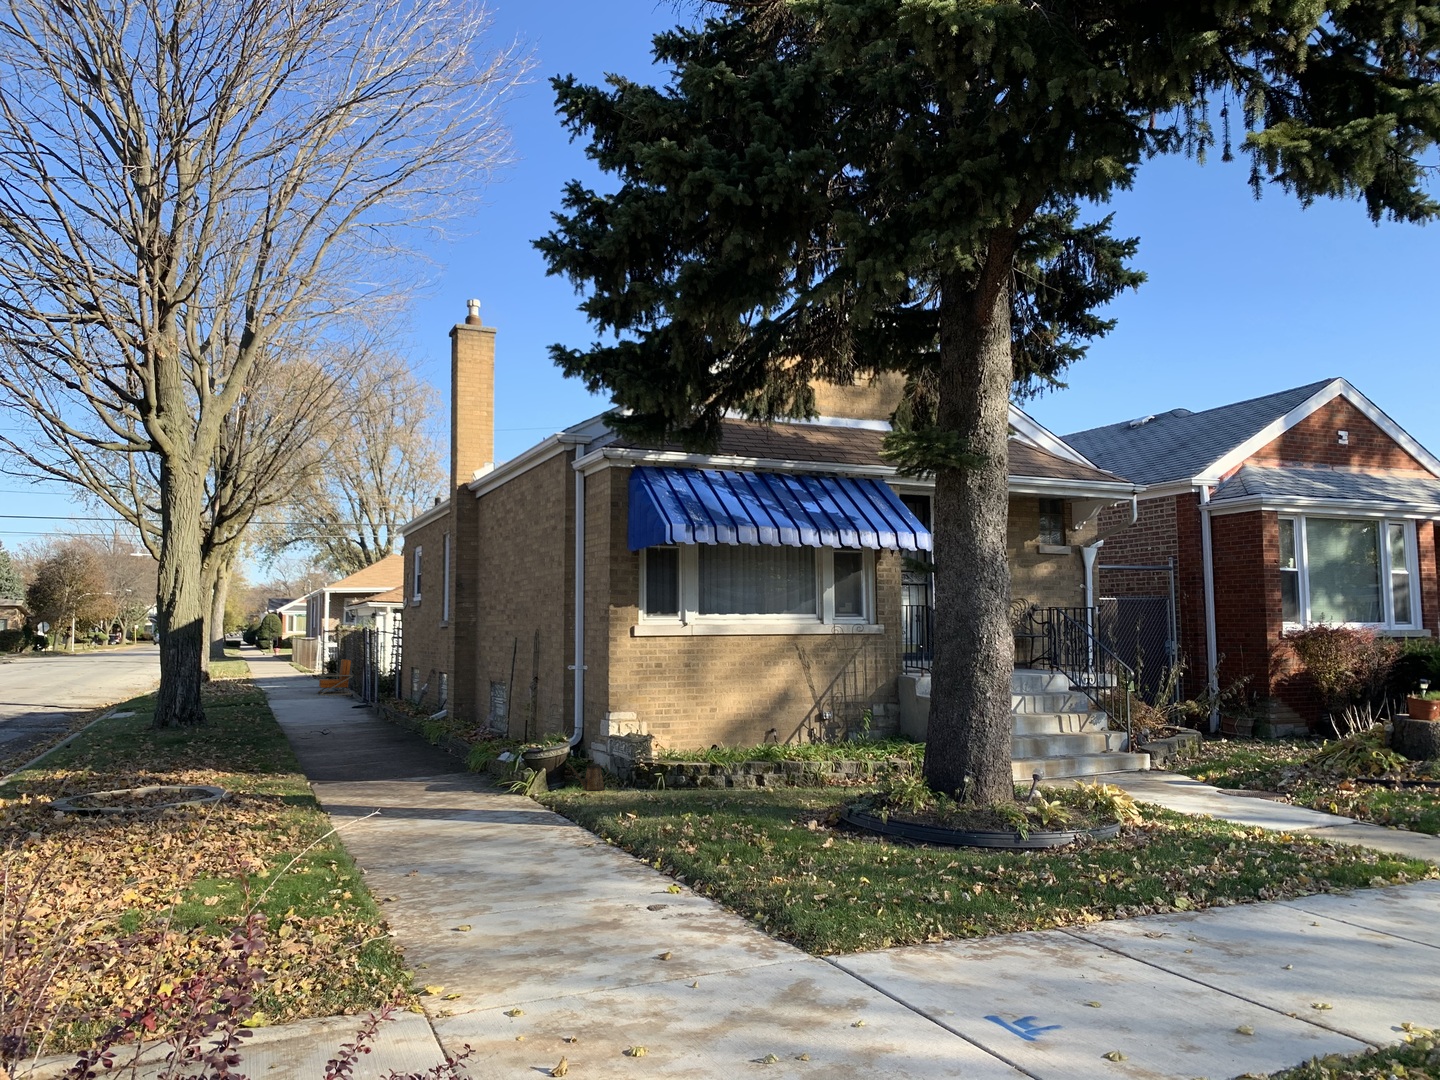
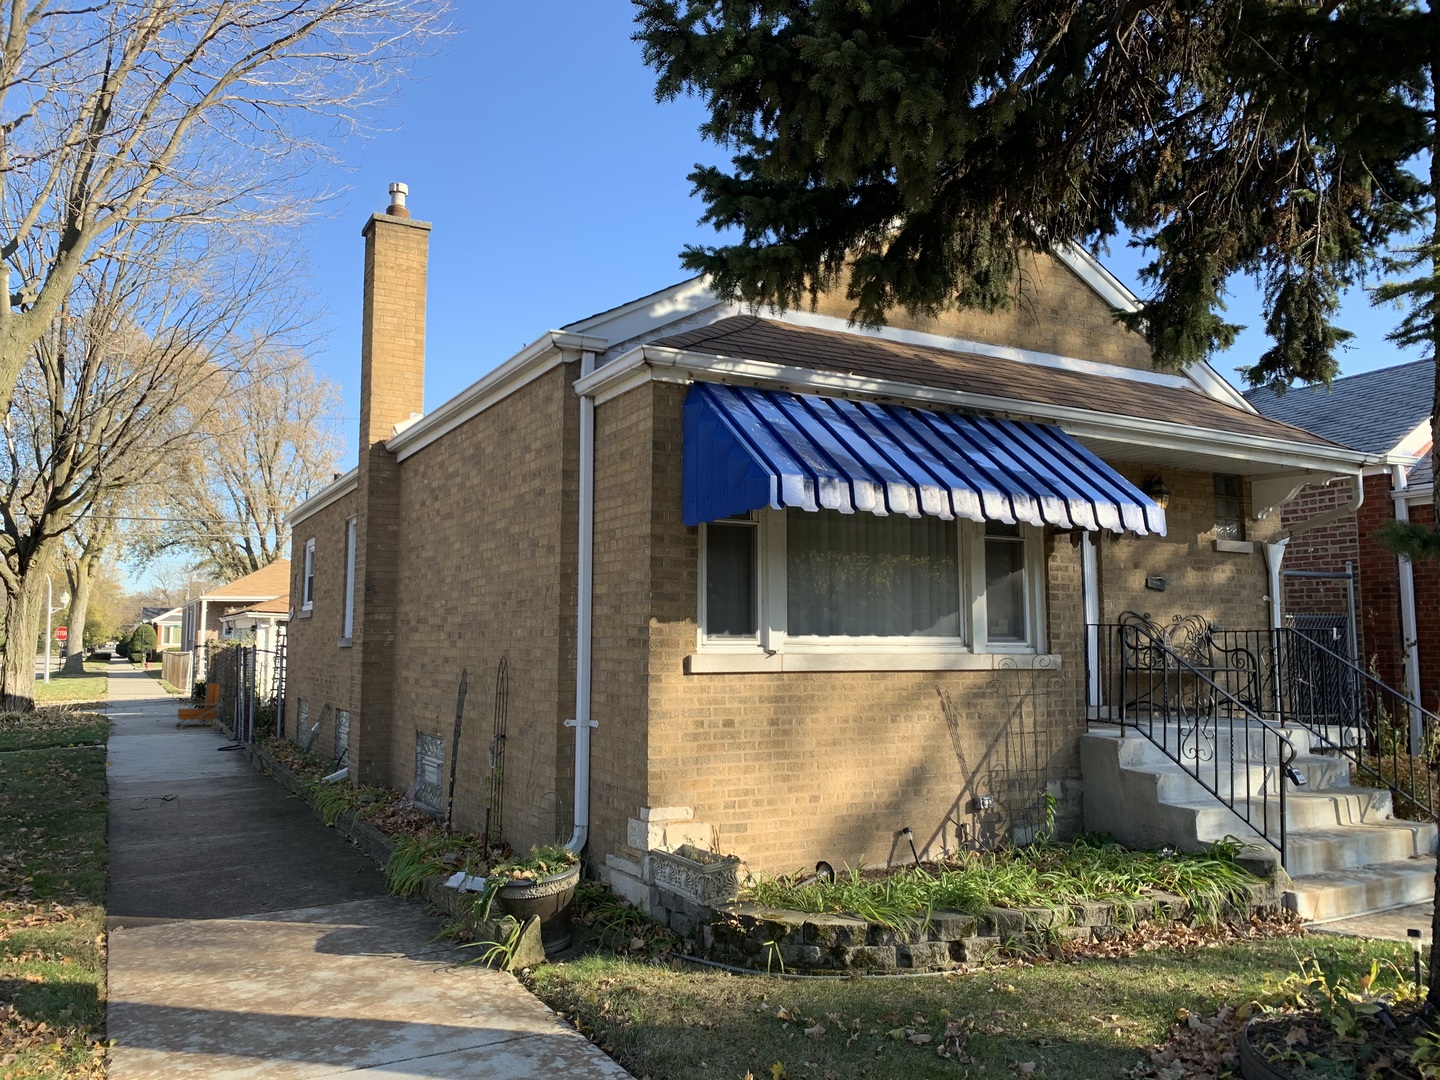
watering can: present [567,764,609,791] -> none [580,903,651,954]

